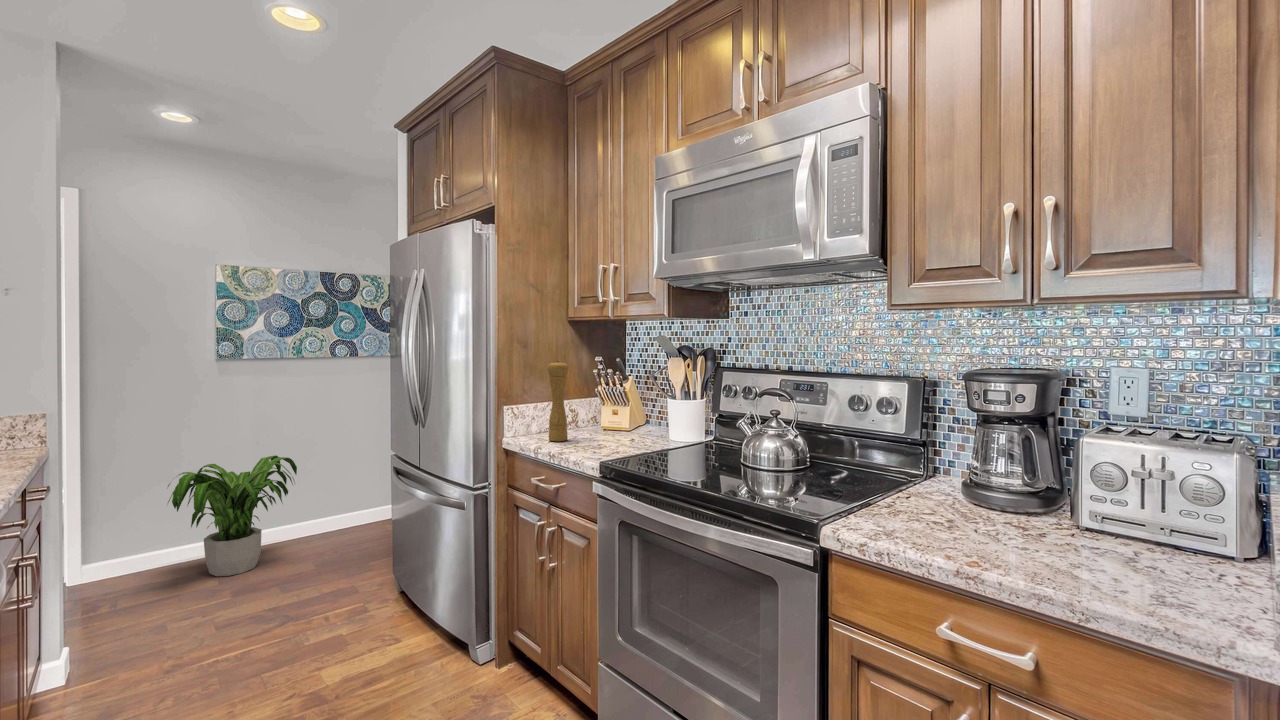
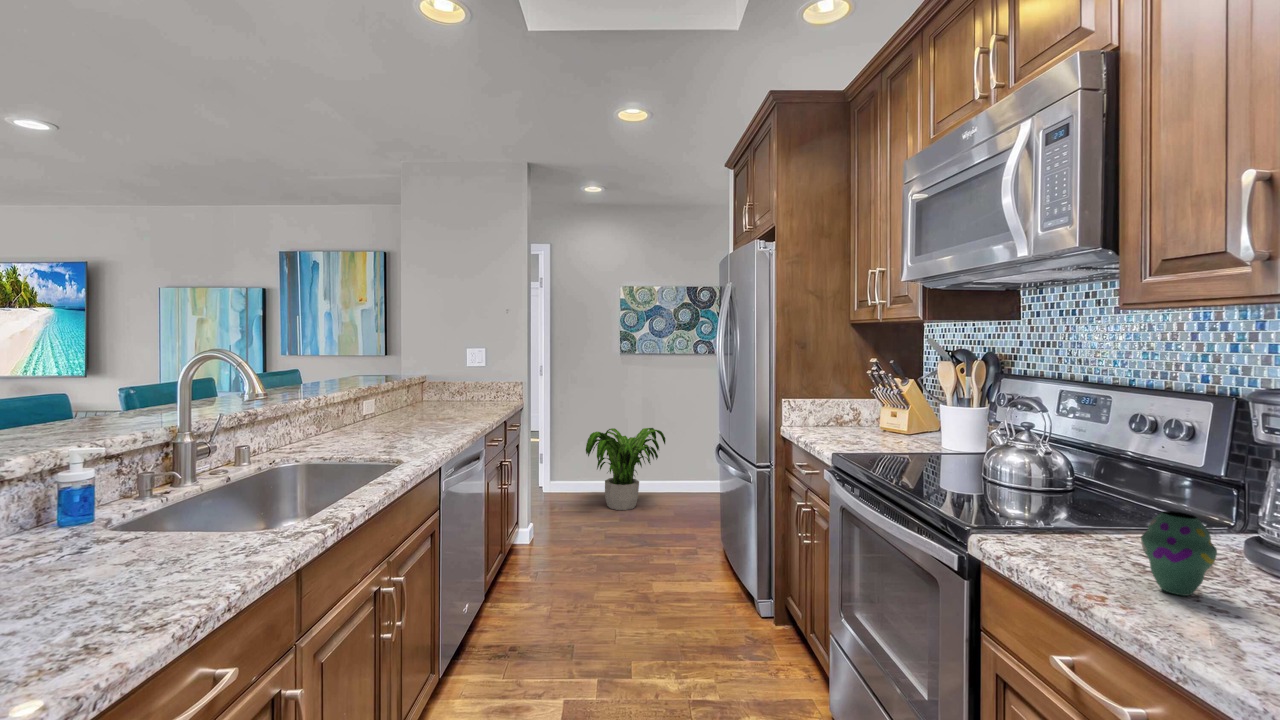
pepper mill: present [548,361,568,441] -> none [815,361,836,435]
vase: none [970,477,1022,545] -> present [1141,511,1217,596]

